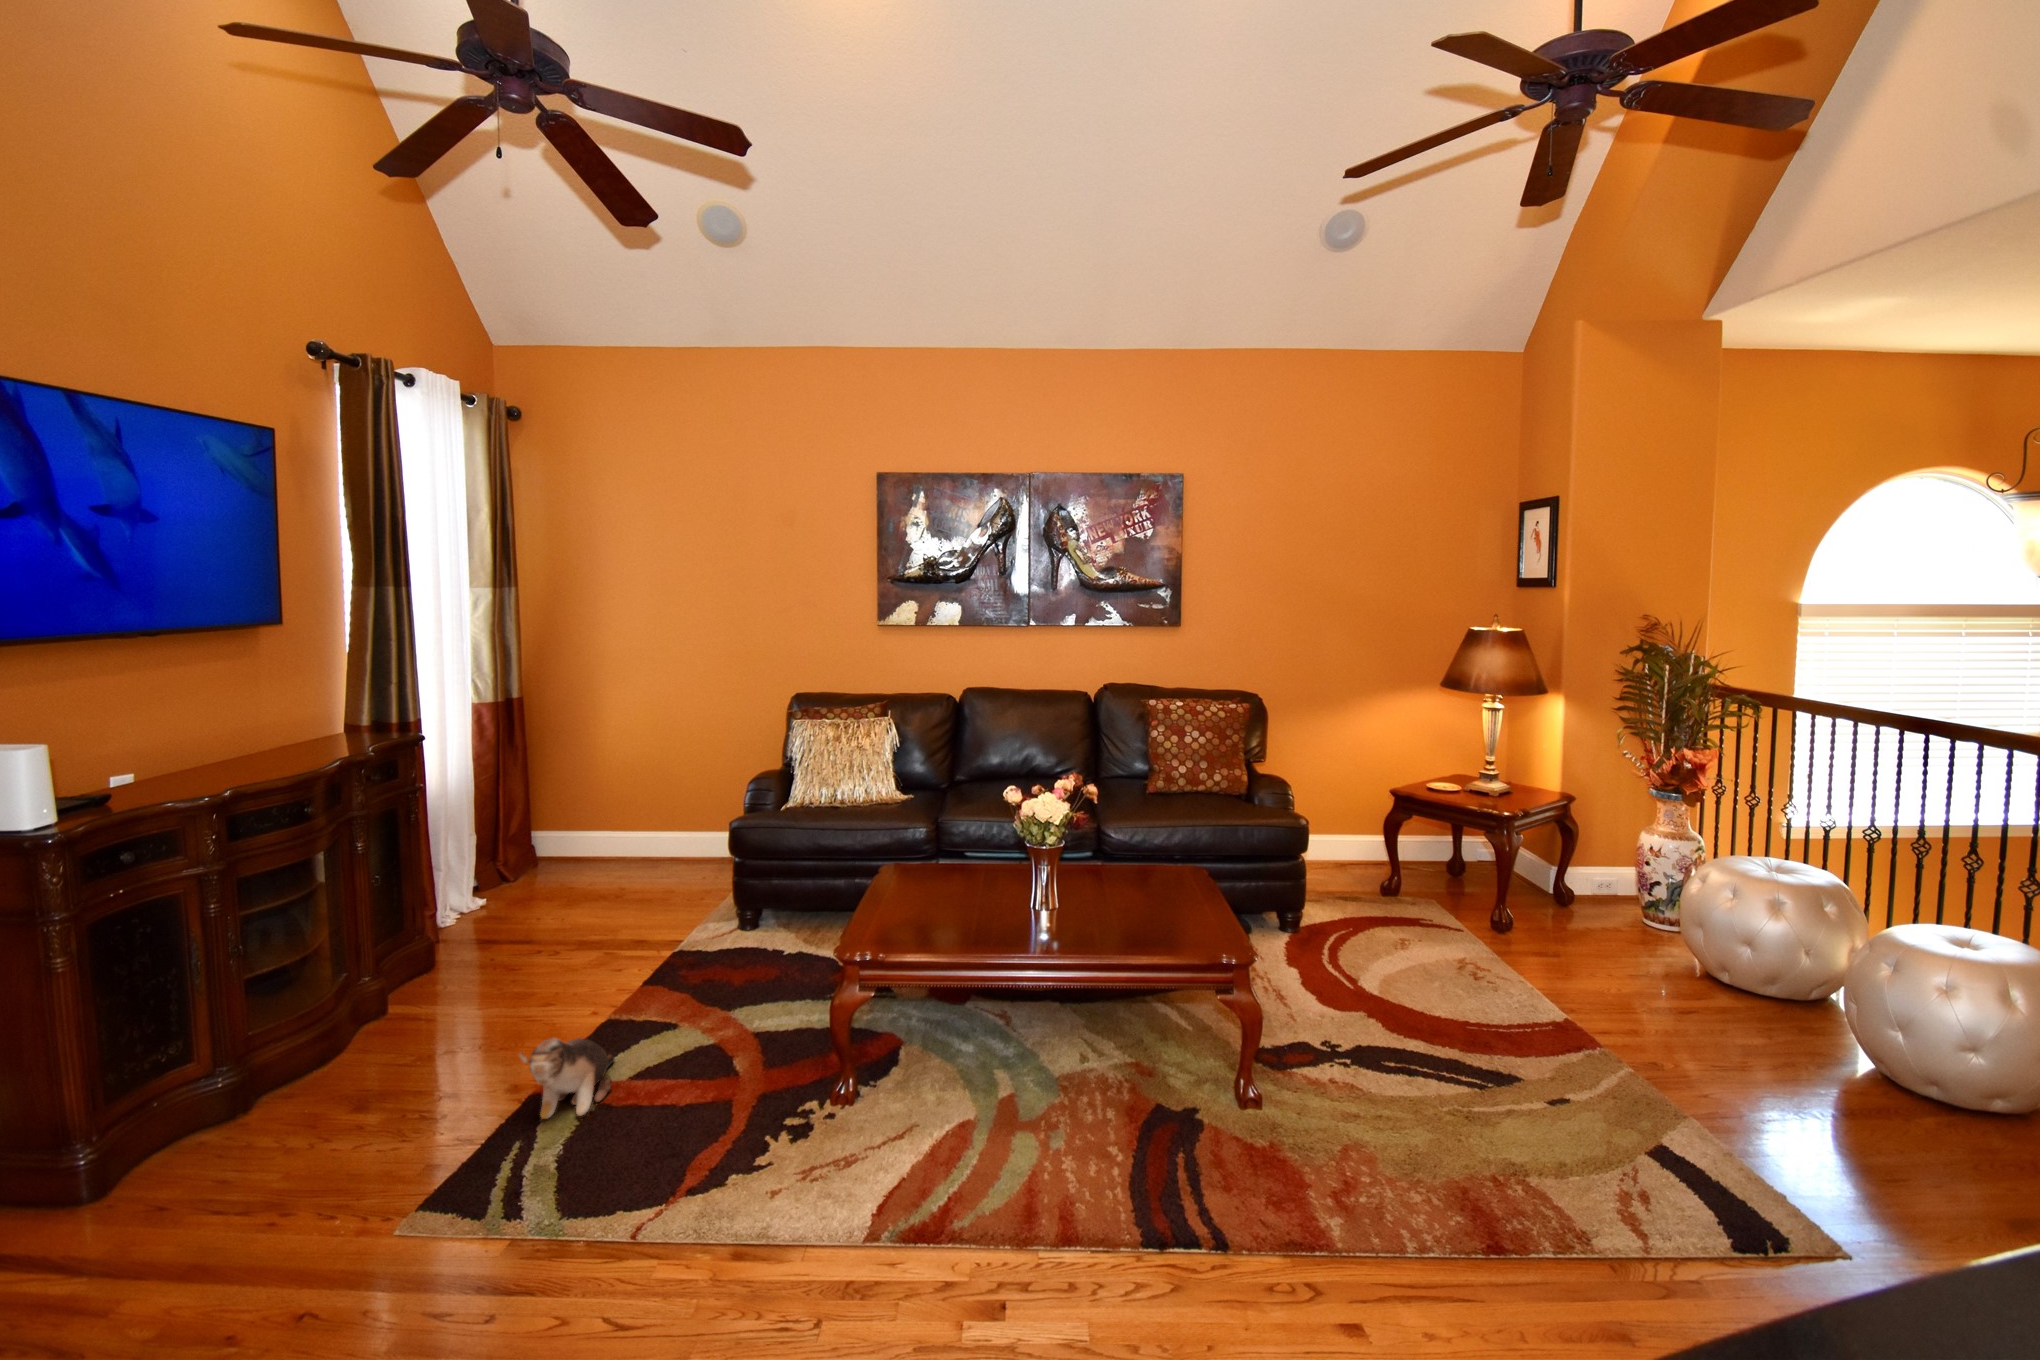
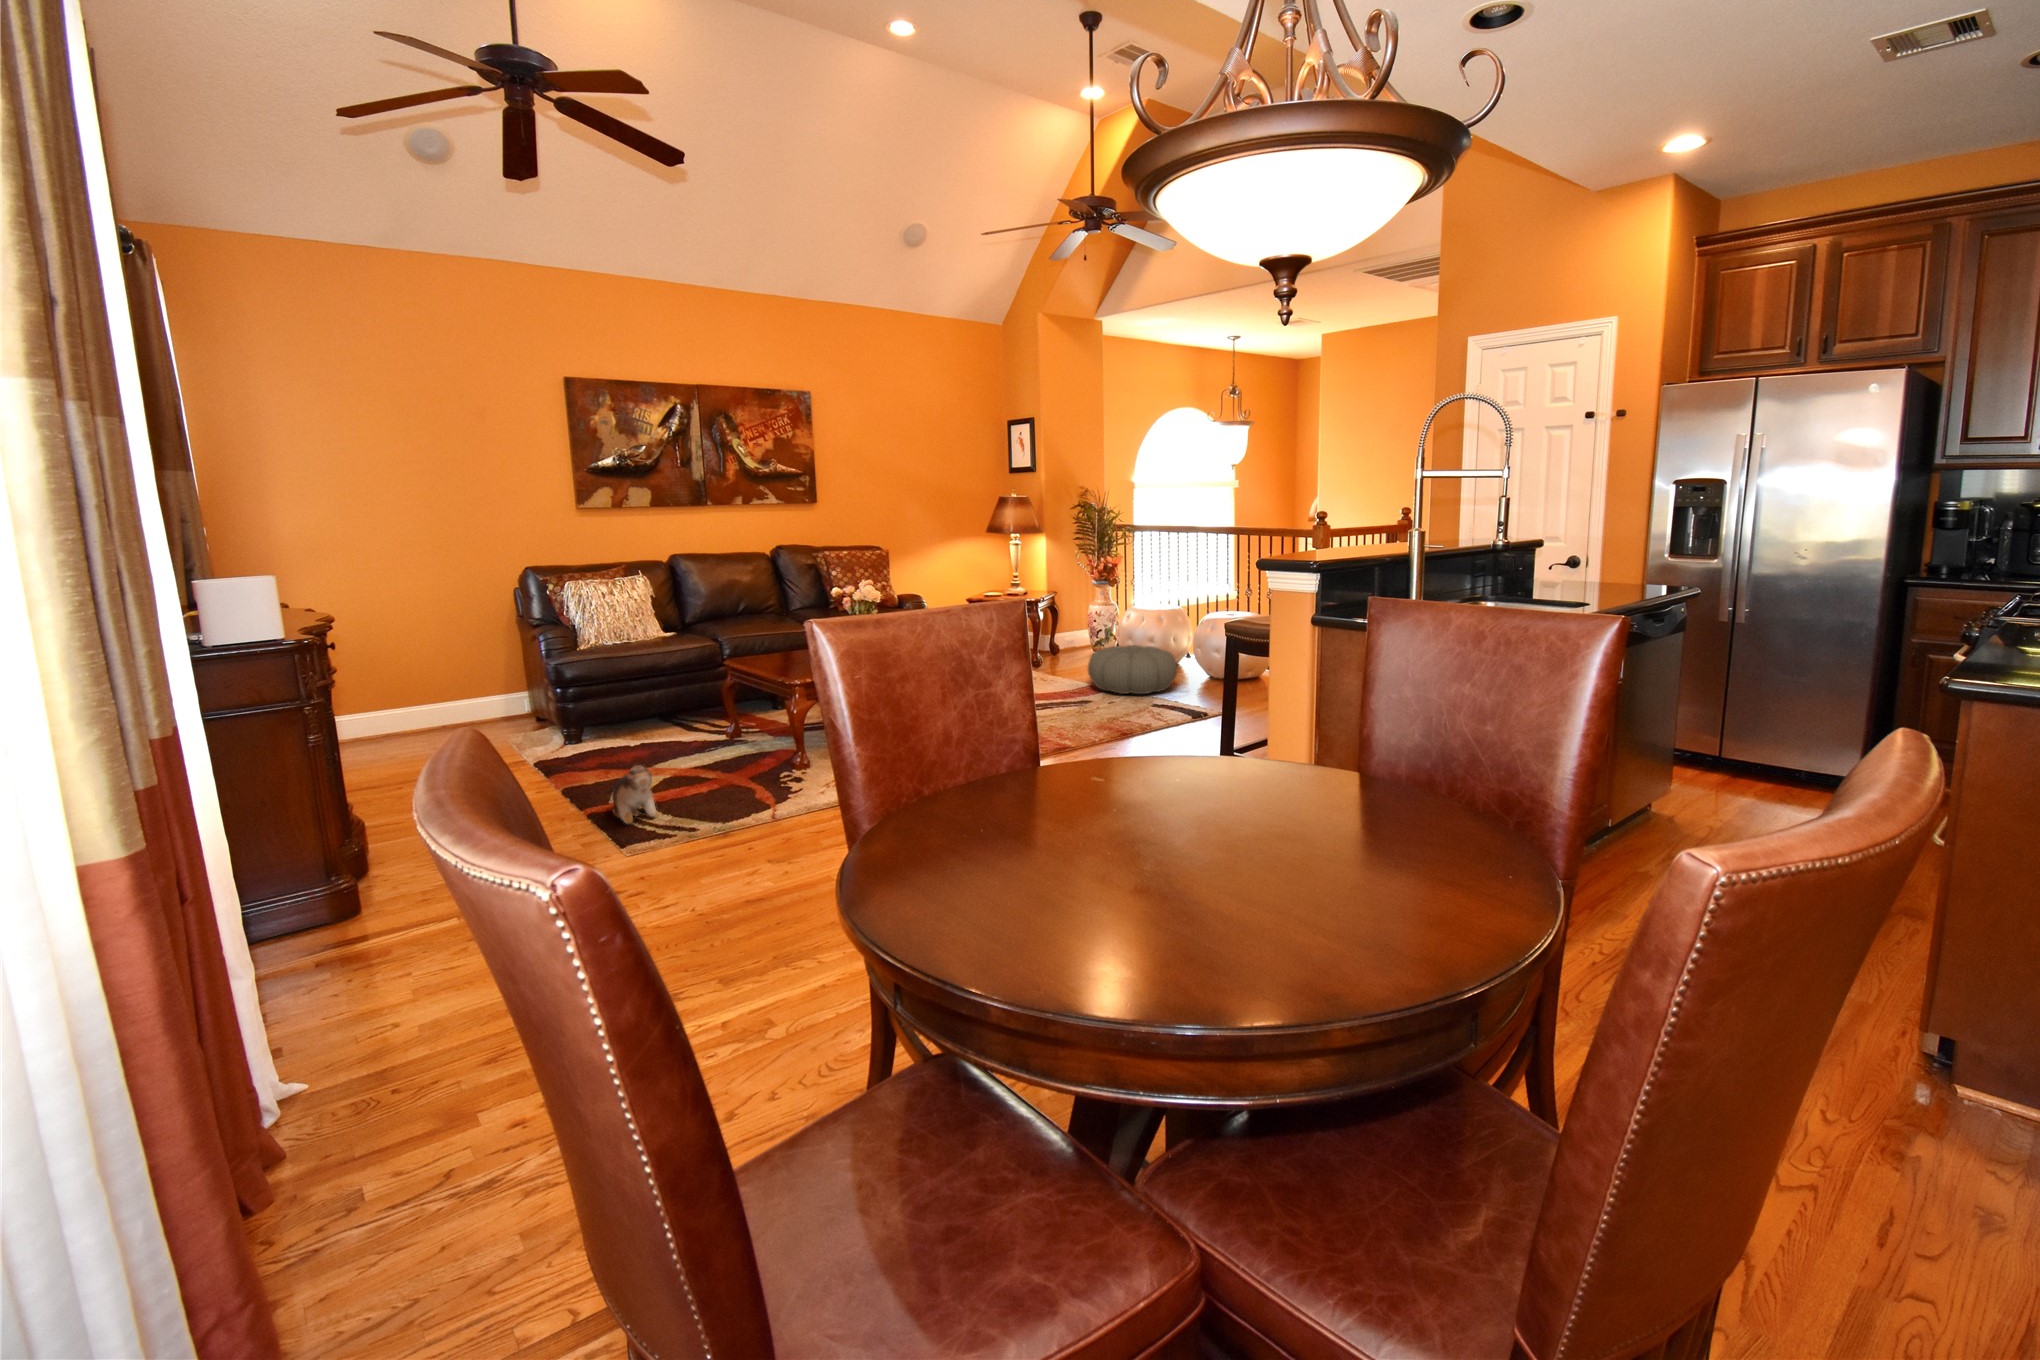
pouf: none [1539,948,1762,1088] -> present [1088,645,1177,694]

